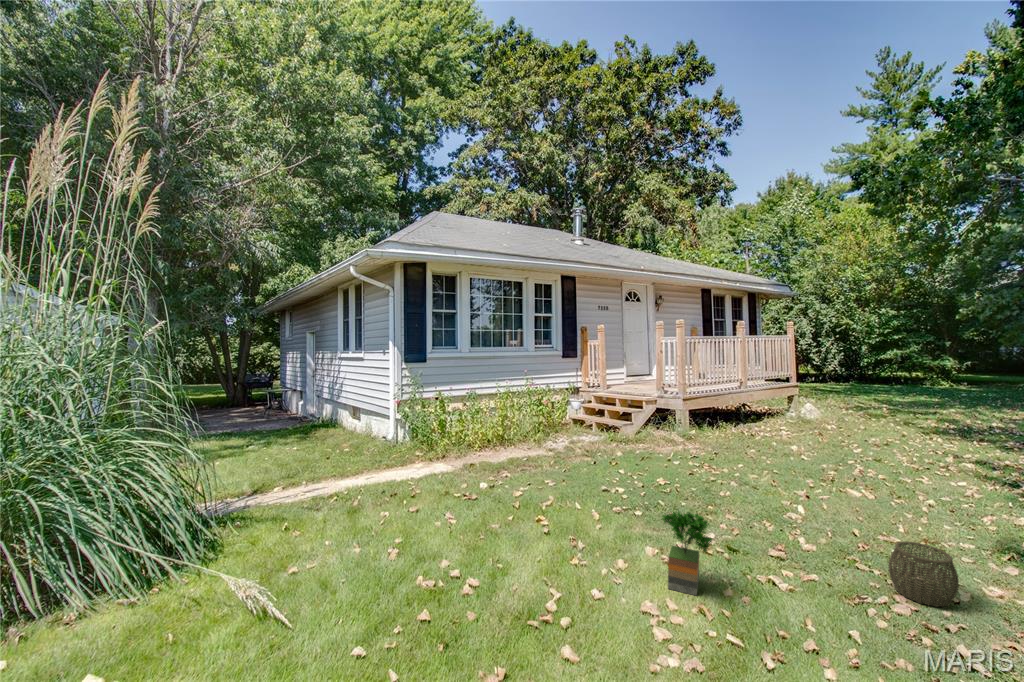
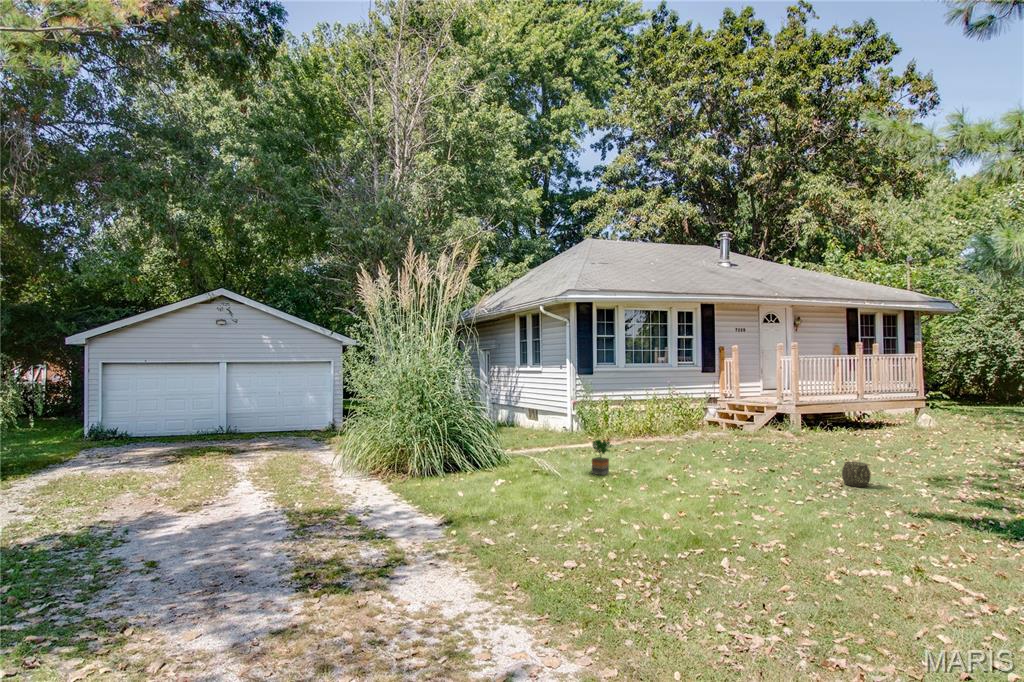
potted tree: present [662,511,713,595] -> present [592,440,612,475]

